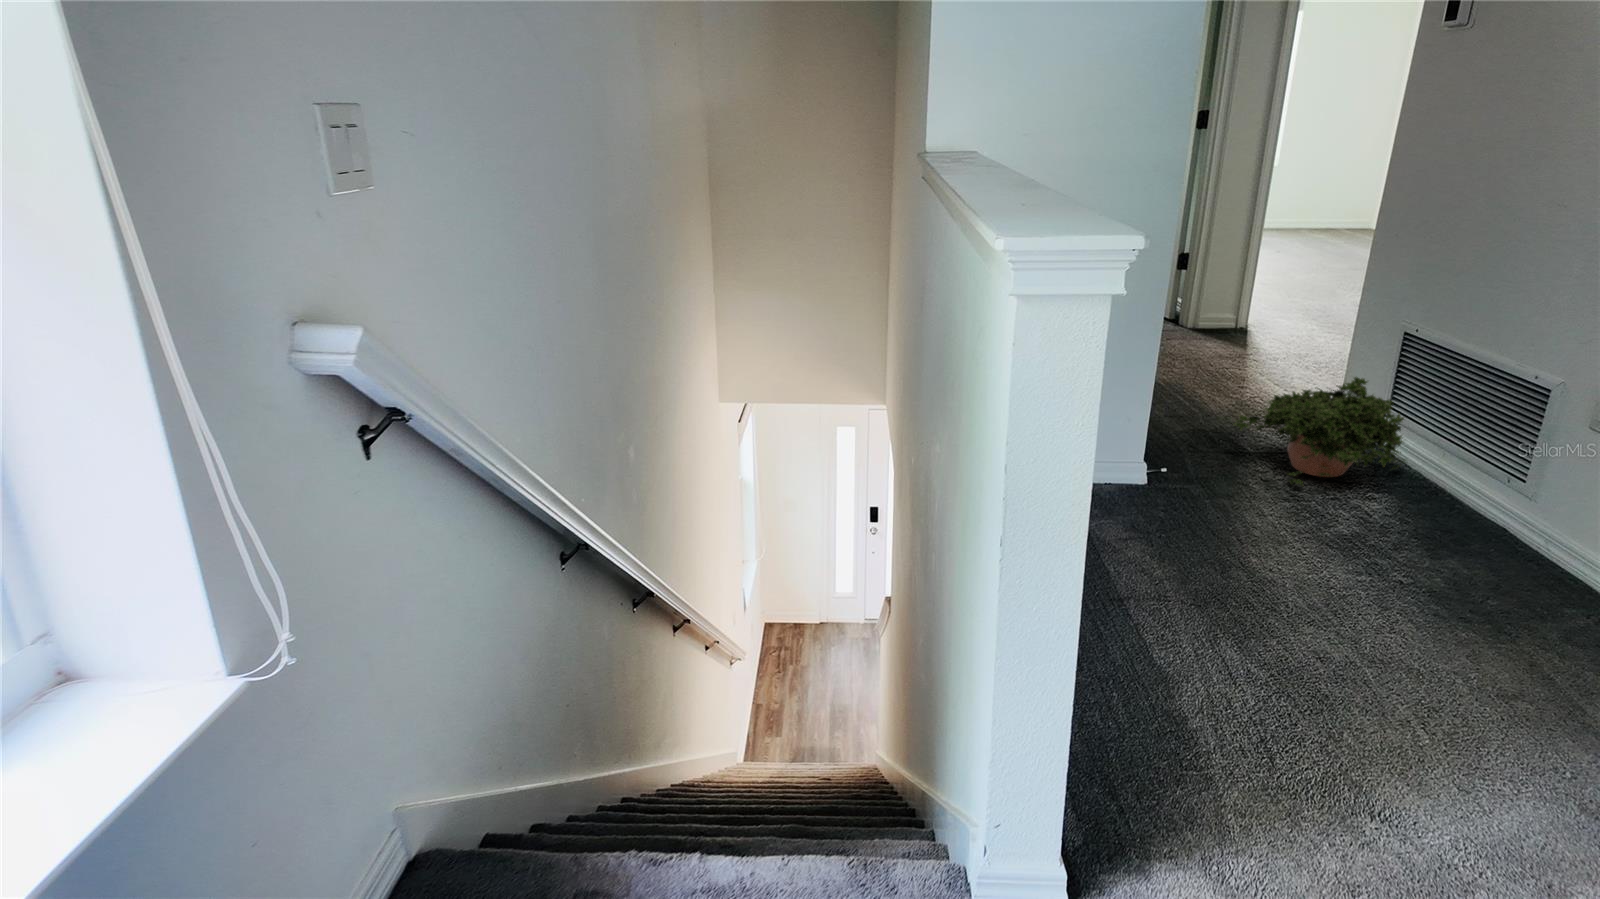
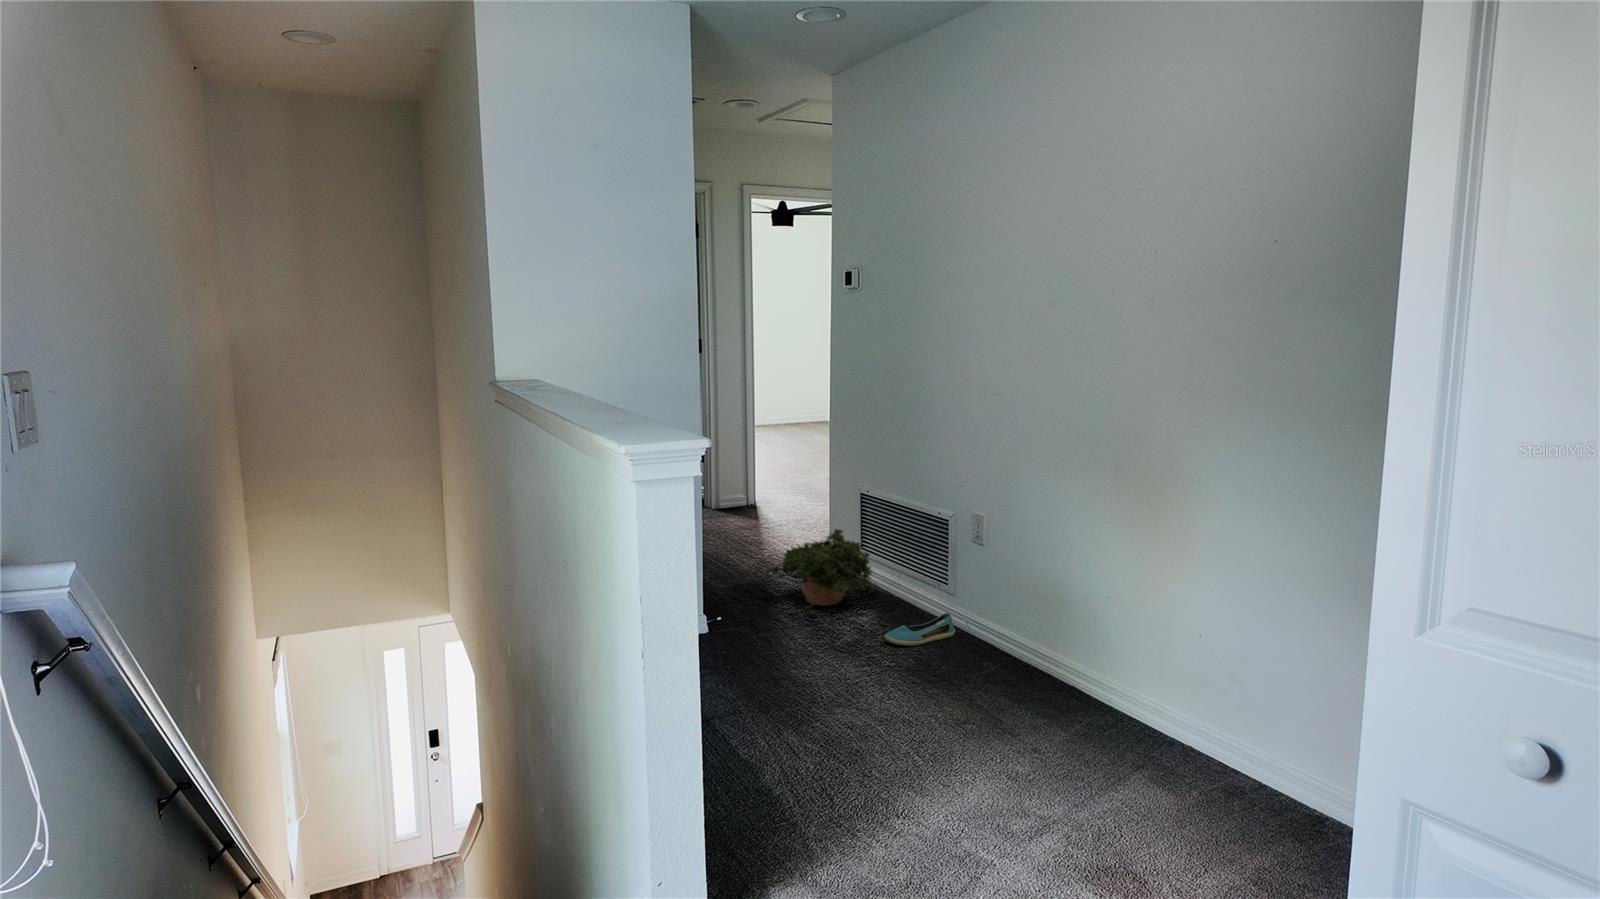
shoe: none [1404,524,1530,560] -> present [885,613,955,646]

